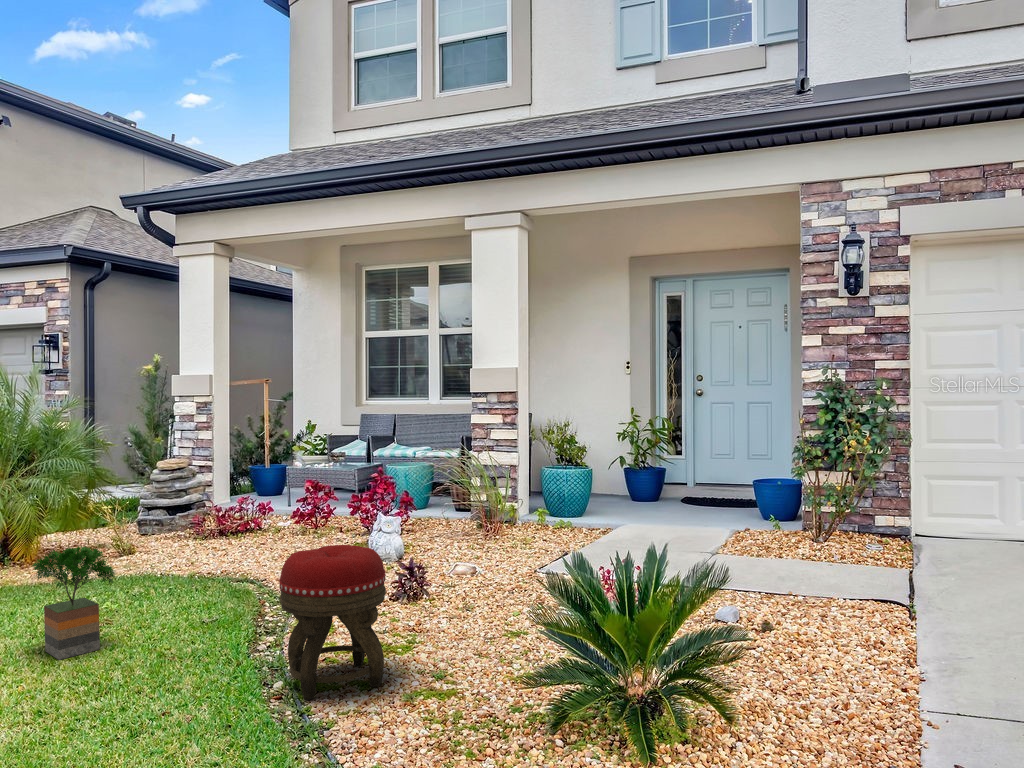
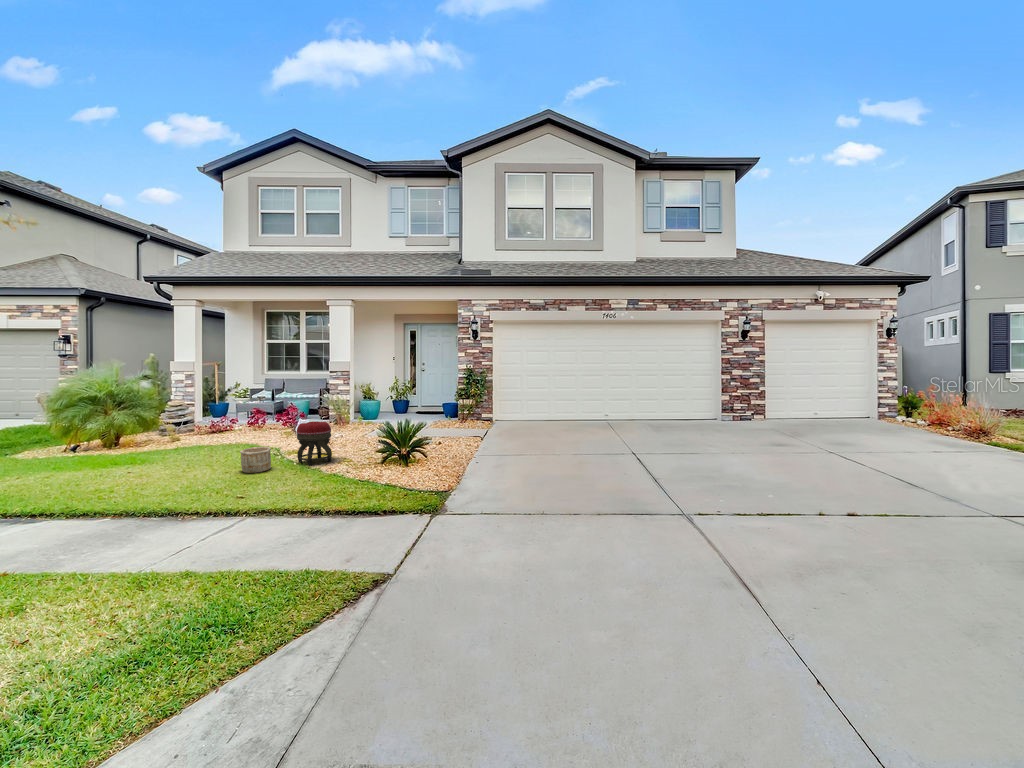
potted tree: present [32,546,116,660] -> none [187,428,222,467]
wooden bucket: none [103,621,199,716] -> present [240,447,271,473]

